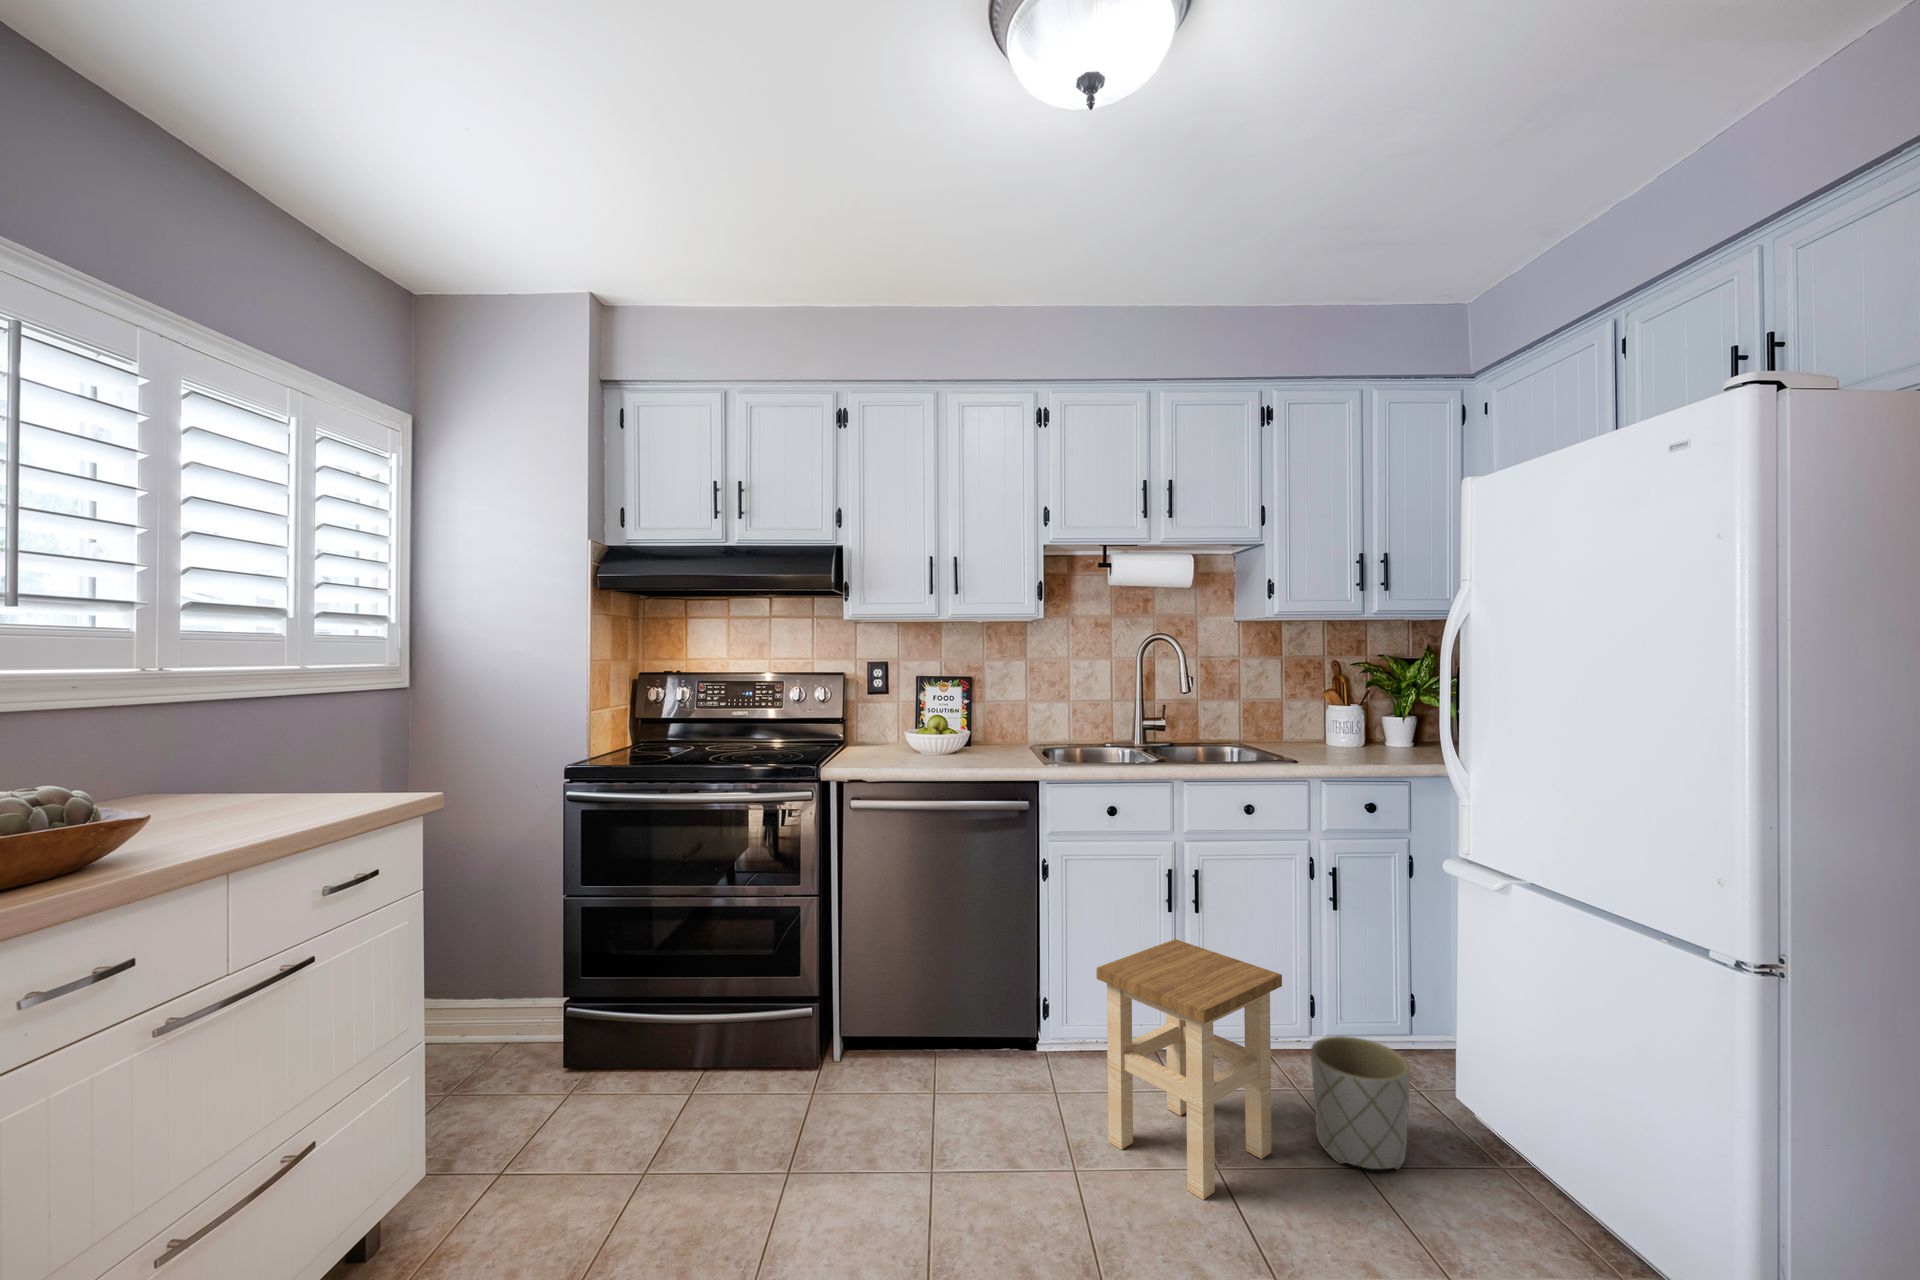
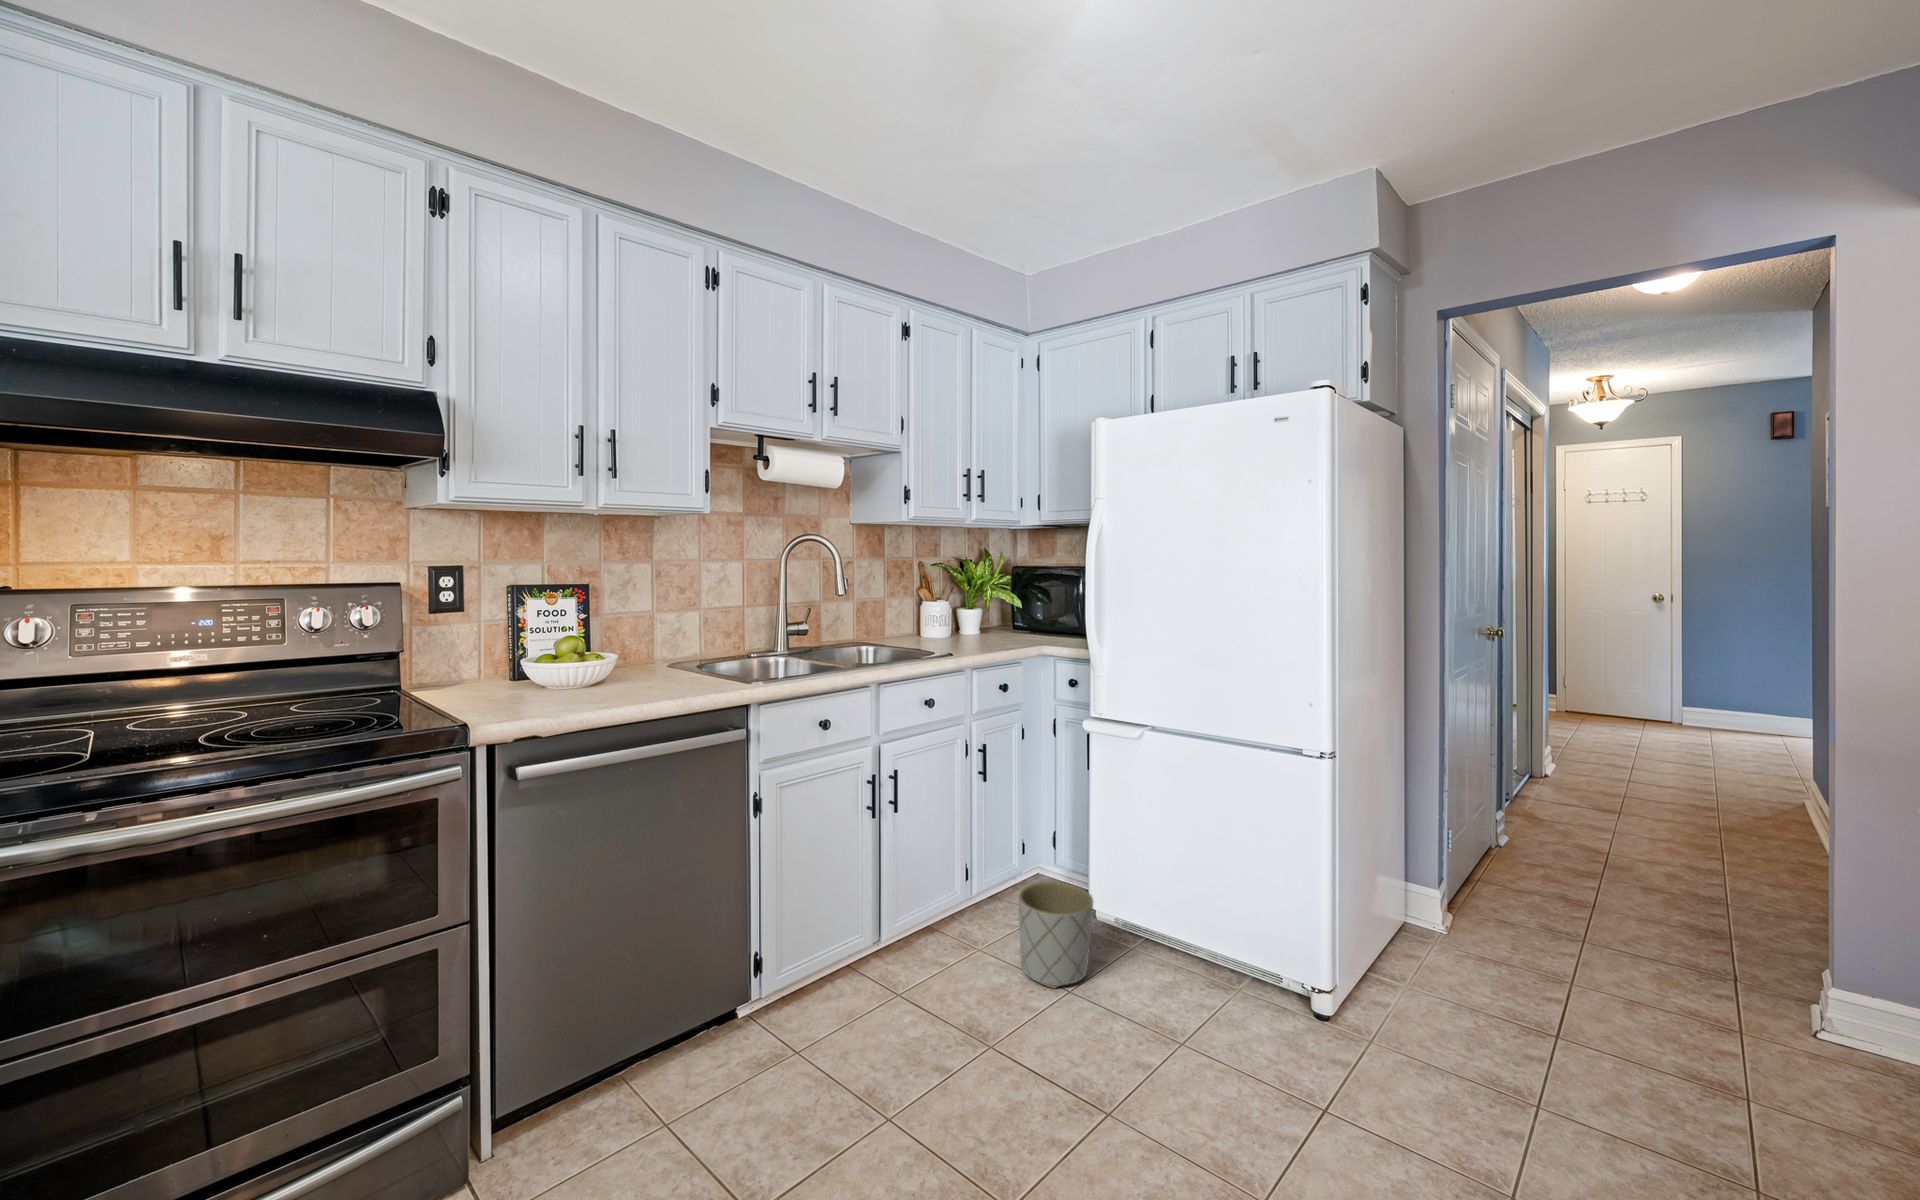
stool: present [1096,939,1282,1200] -> none [885,842,1020,1070]

